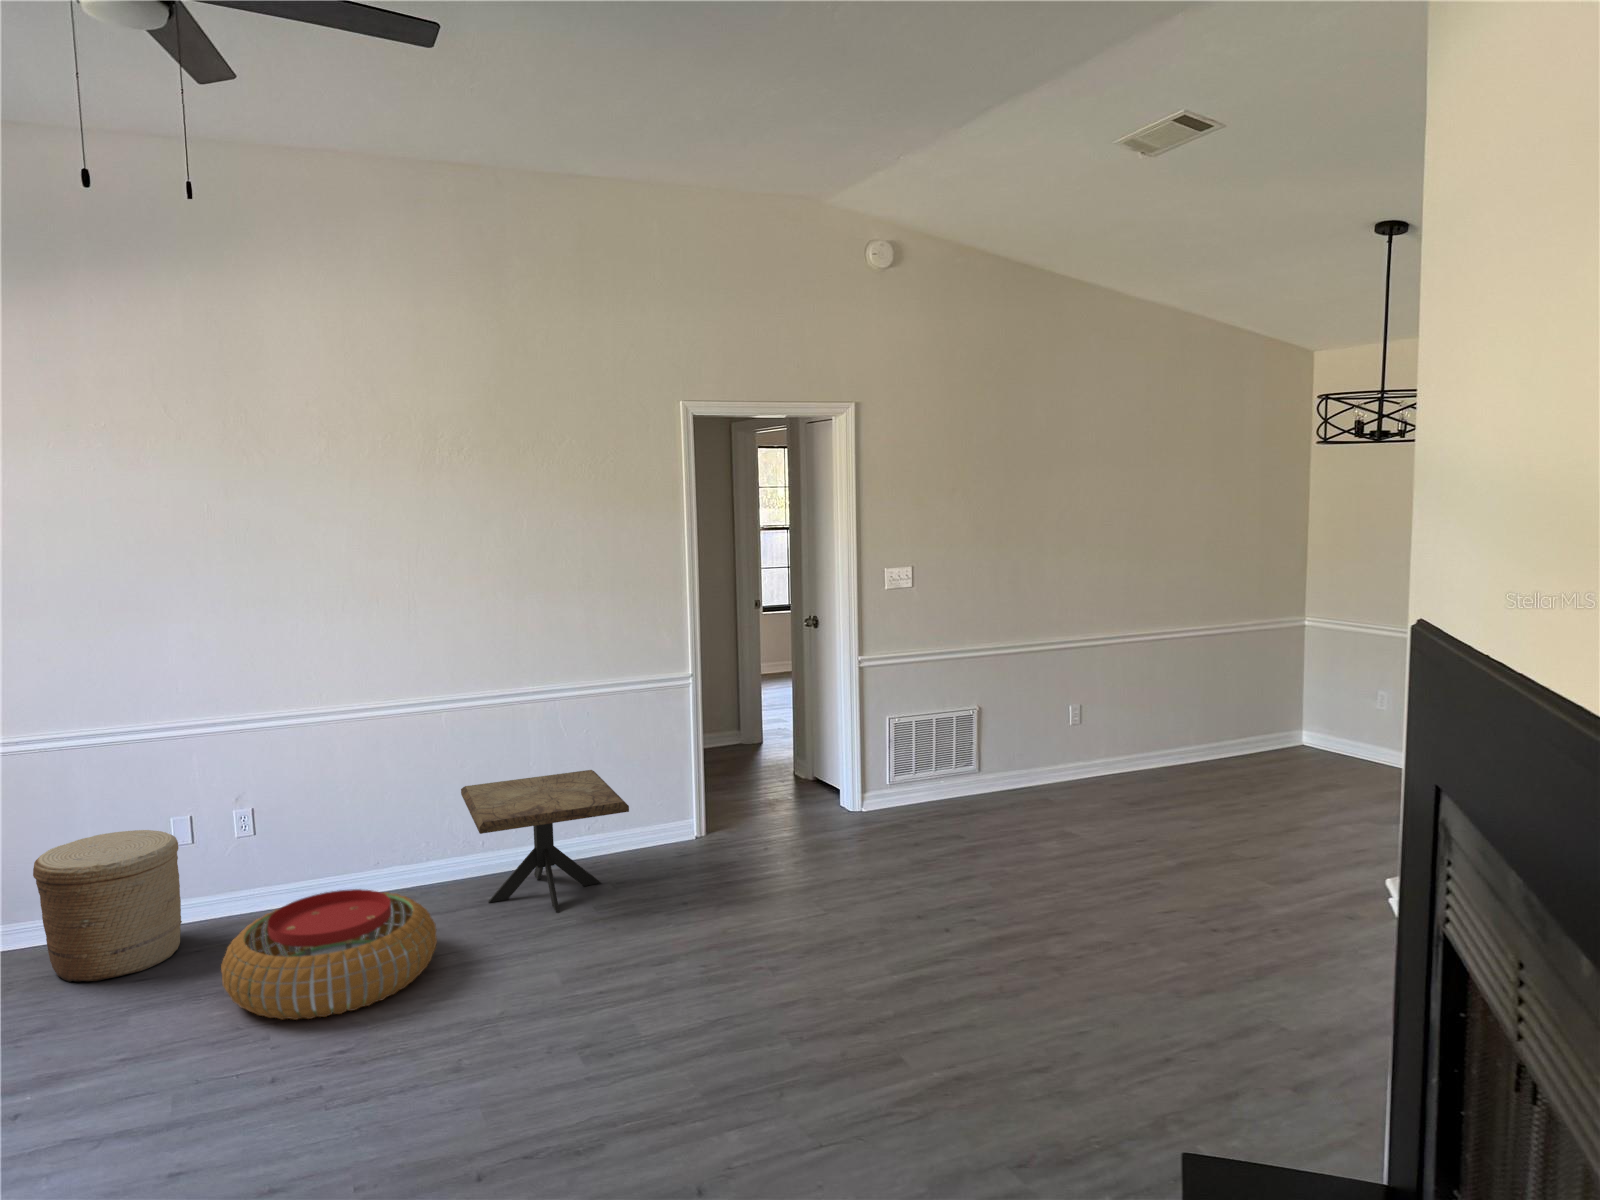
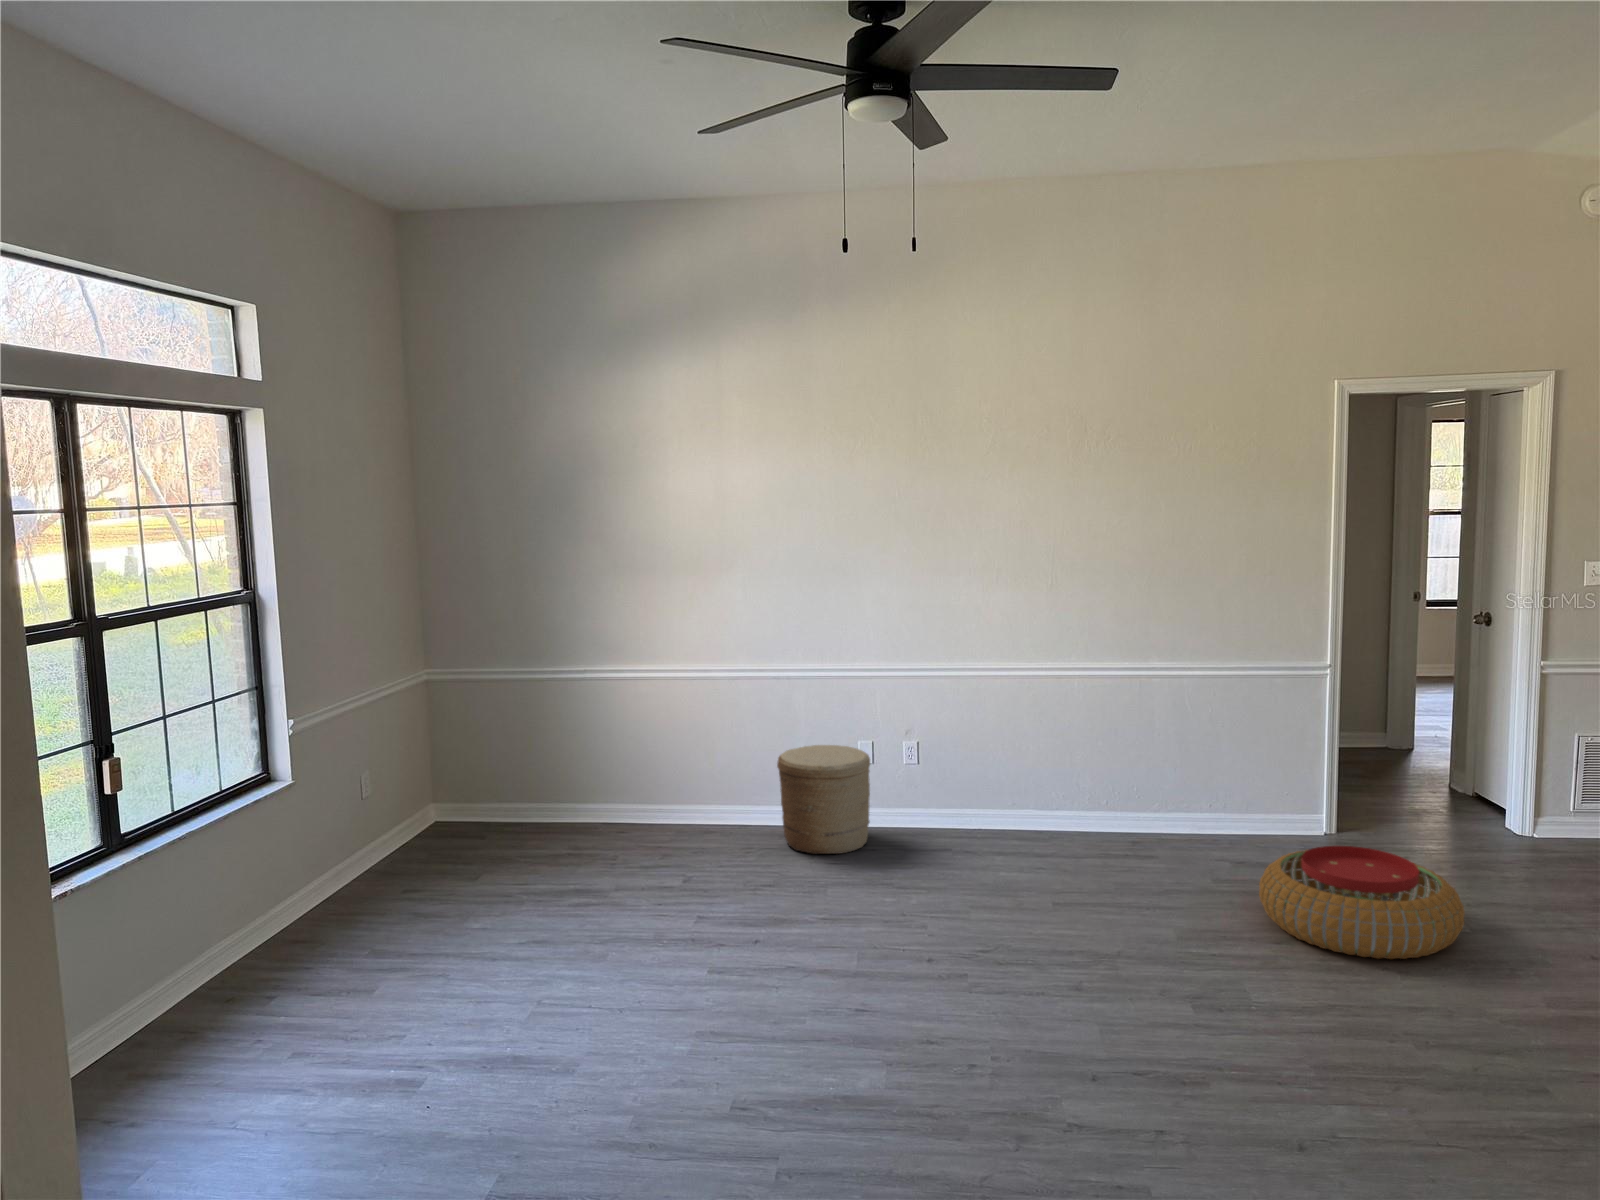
side table: present [461,770,629,913] -> none [1091,747,1254,874]
pouf: present [221,889,437,1020] -> present [1259,846,1465,959]

